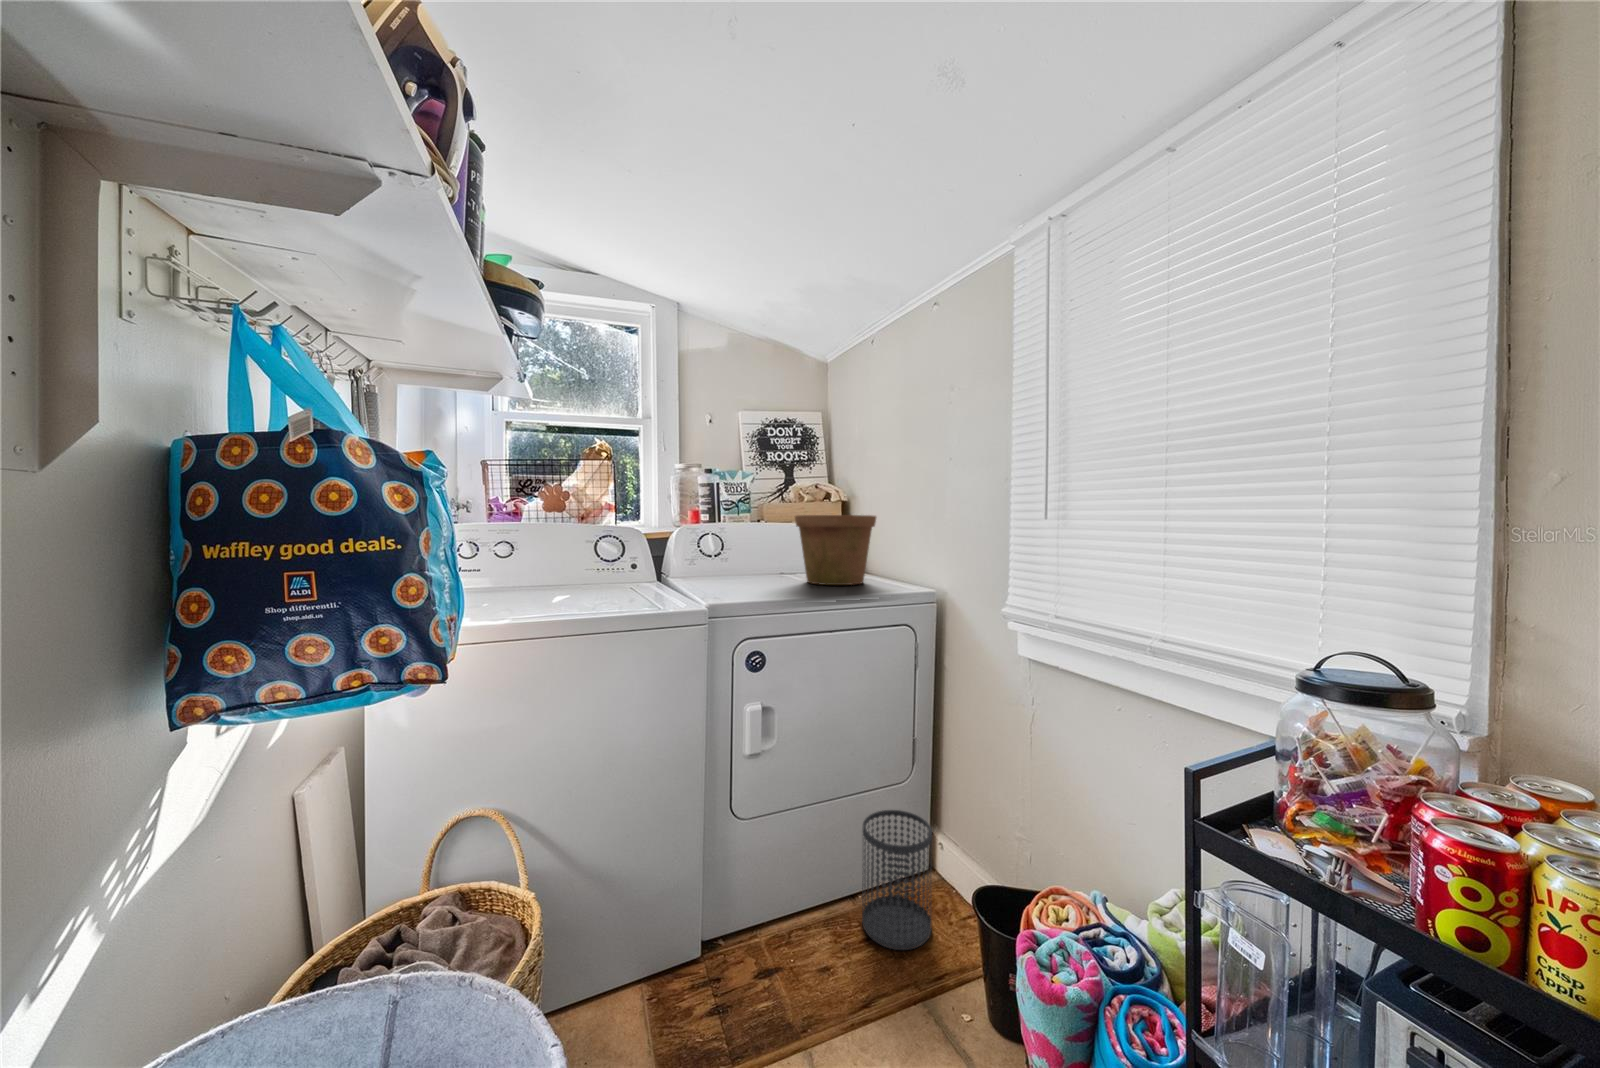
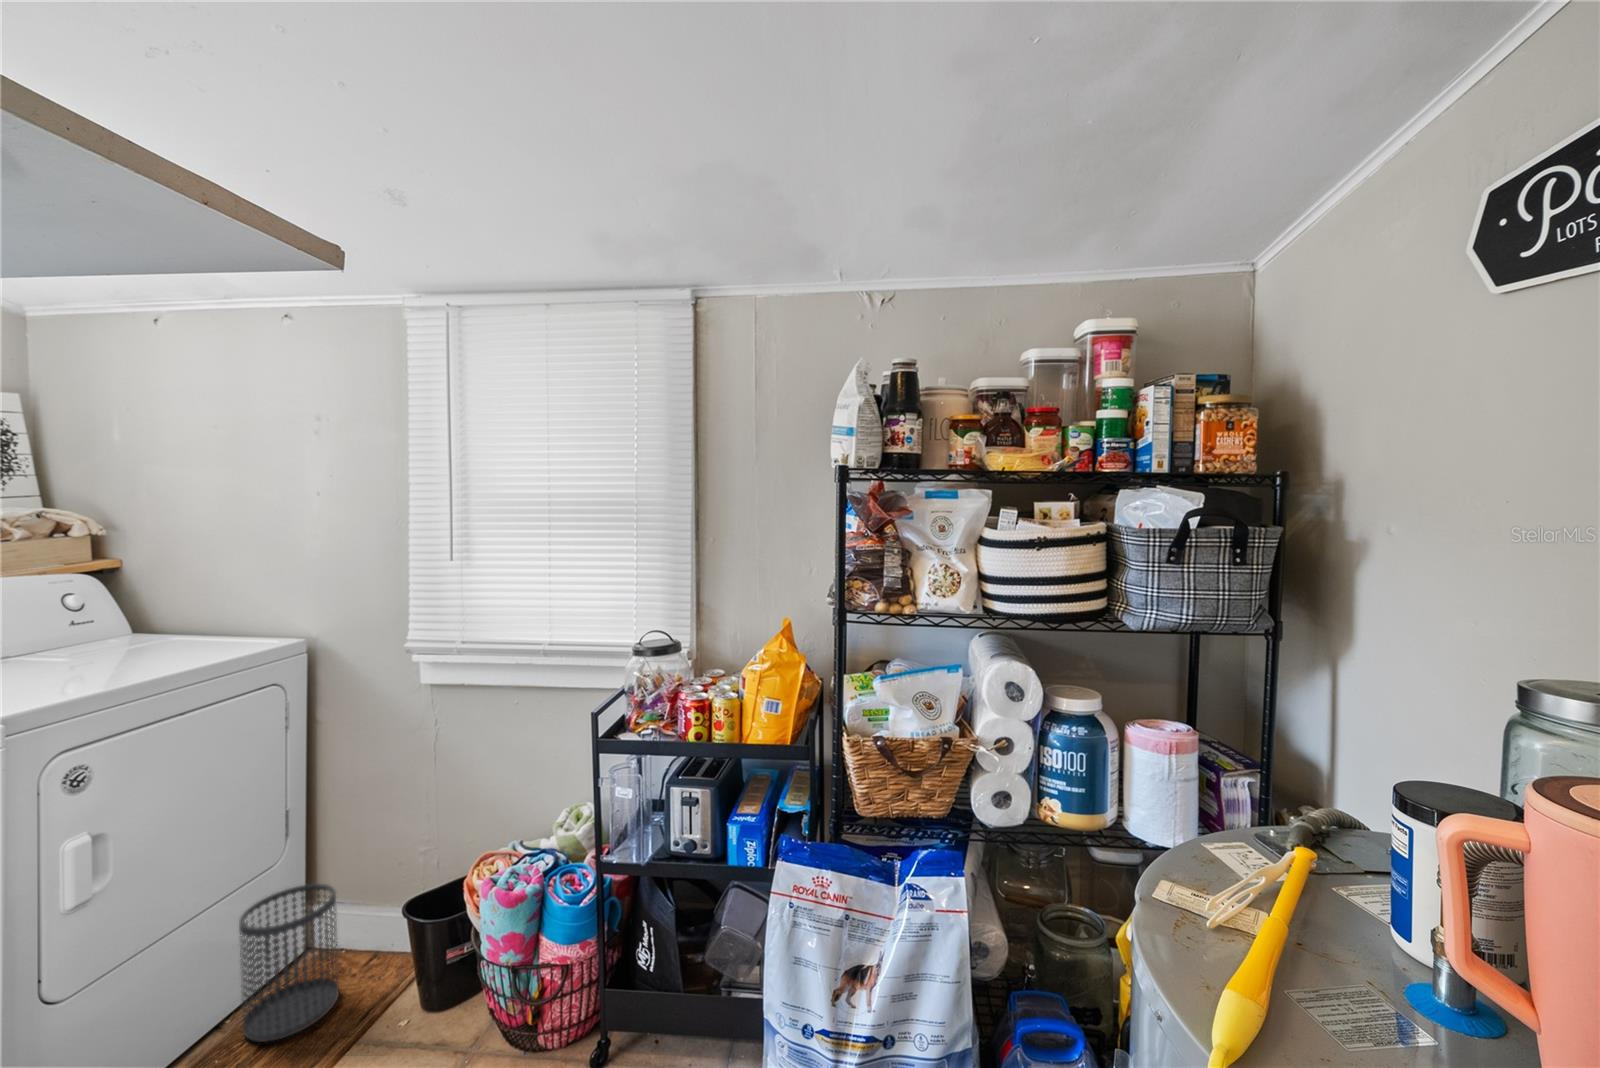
flower pot: present [795,515,876,585] -> none [43,559,204,660]

